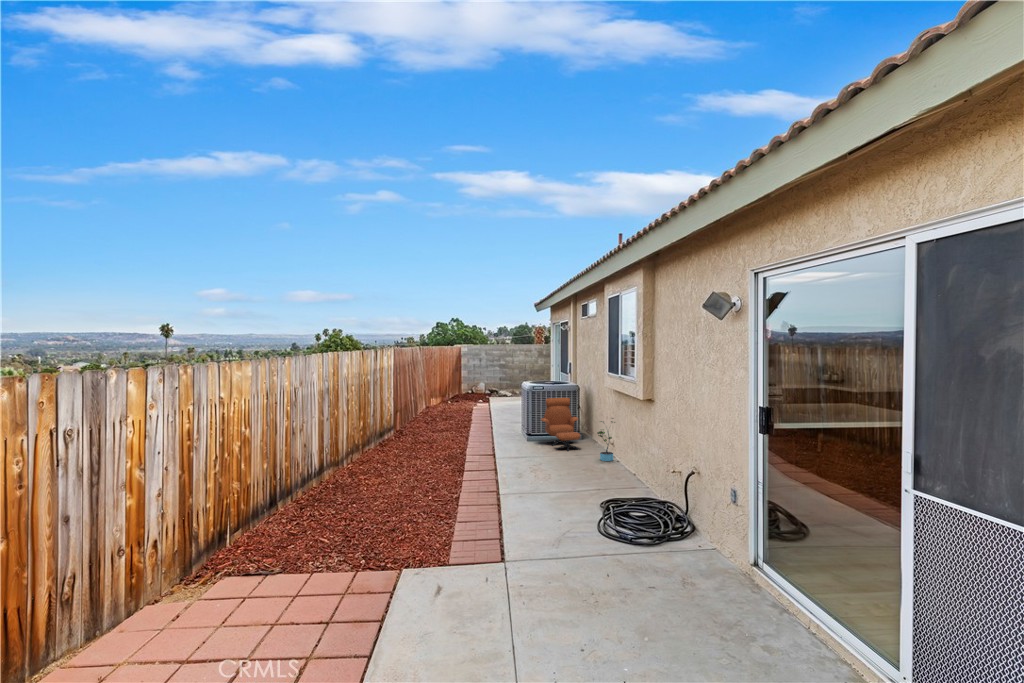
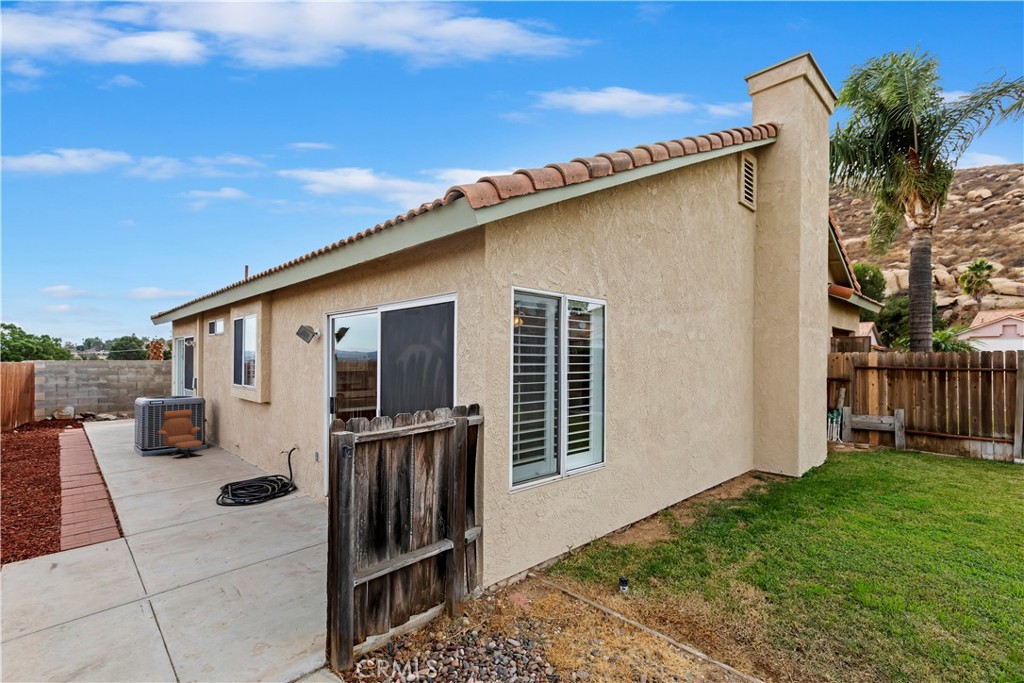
potted plant: present [597,418,615,461] -> none [220,423,238,462]

